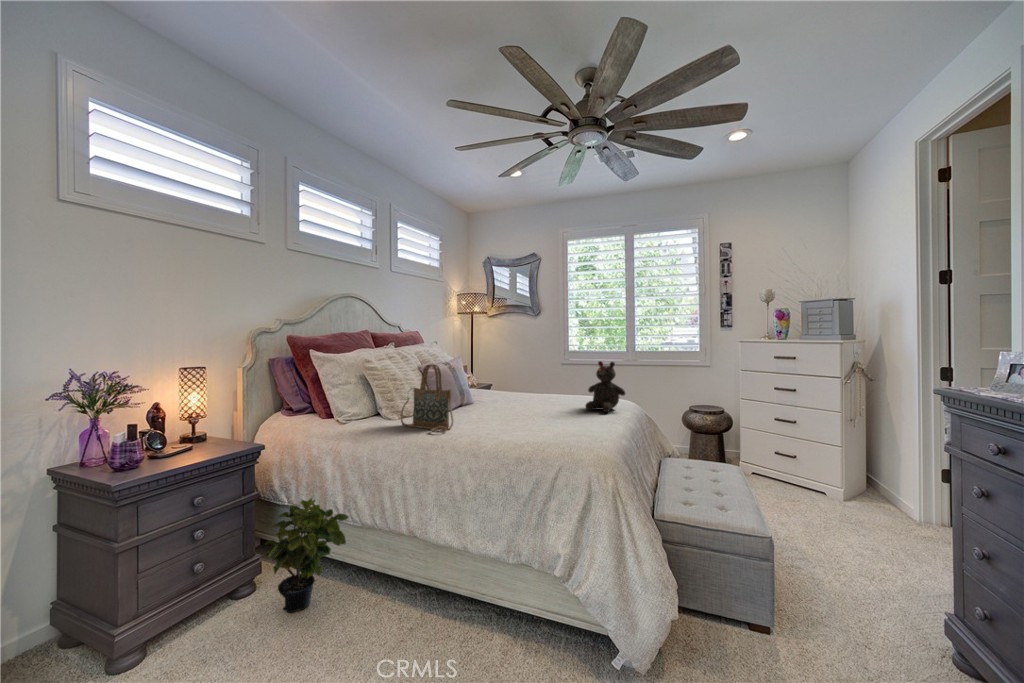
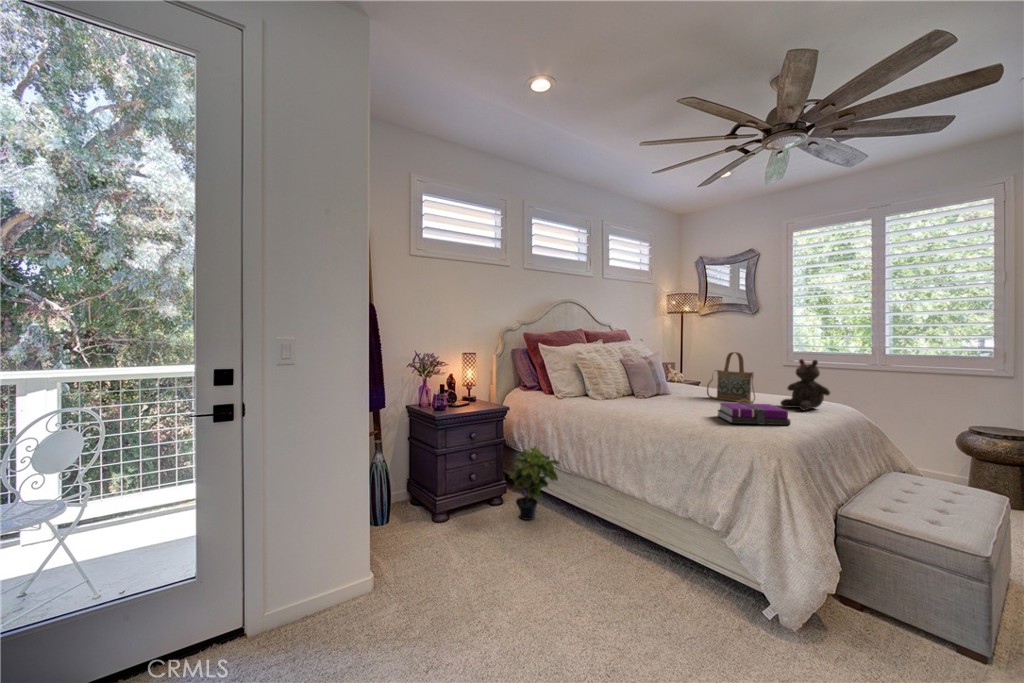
handbag: present [401,364,453,433] -> present [707,352,755,404]
notebook: none [537,411,609,438] -> present [718,403,791,425]

